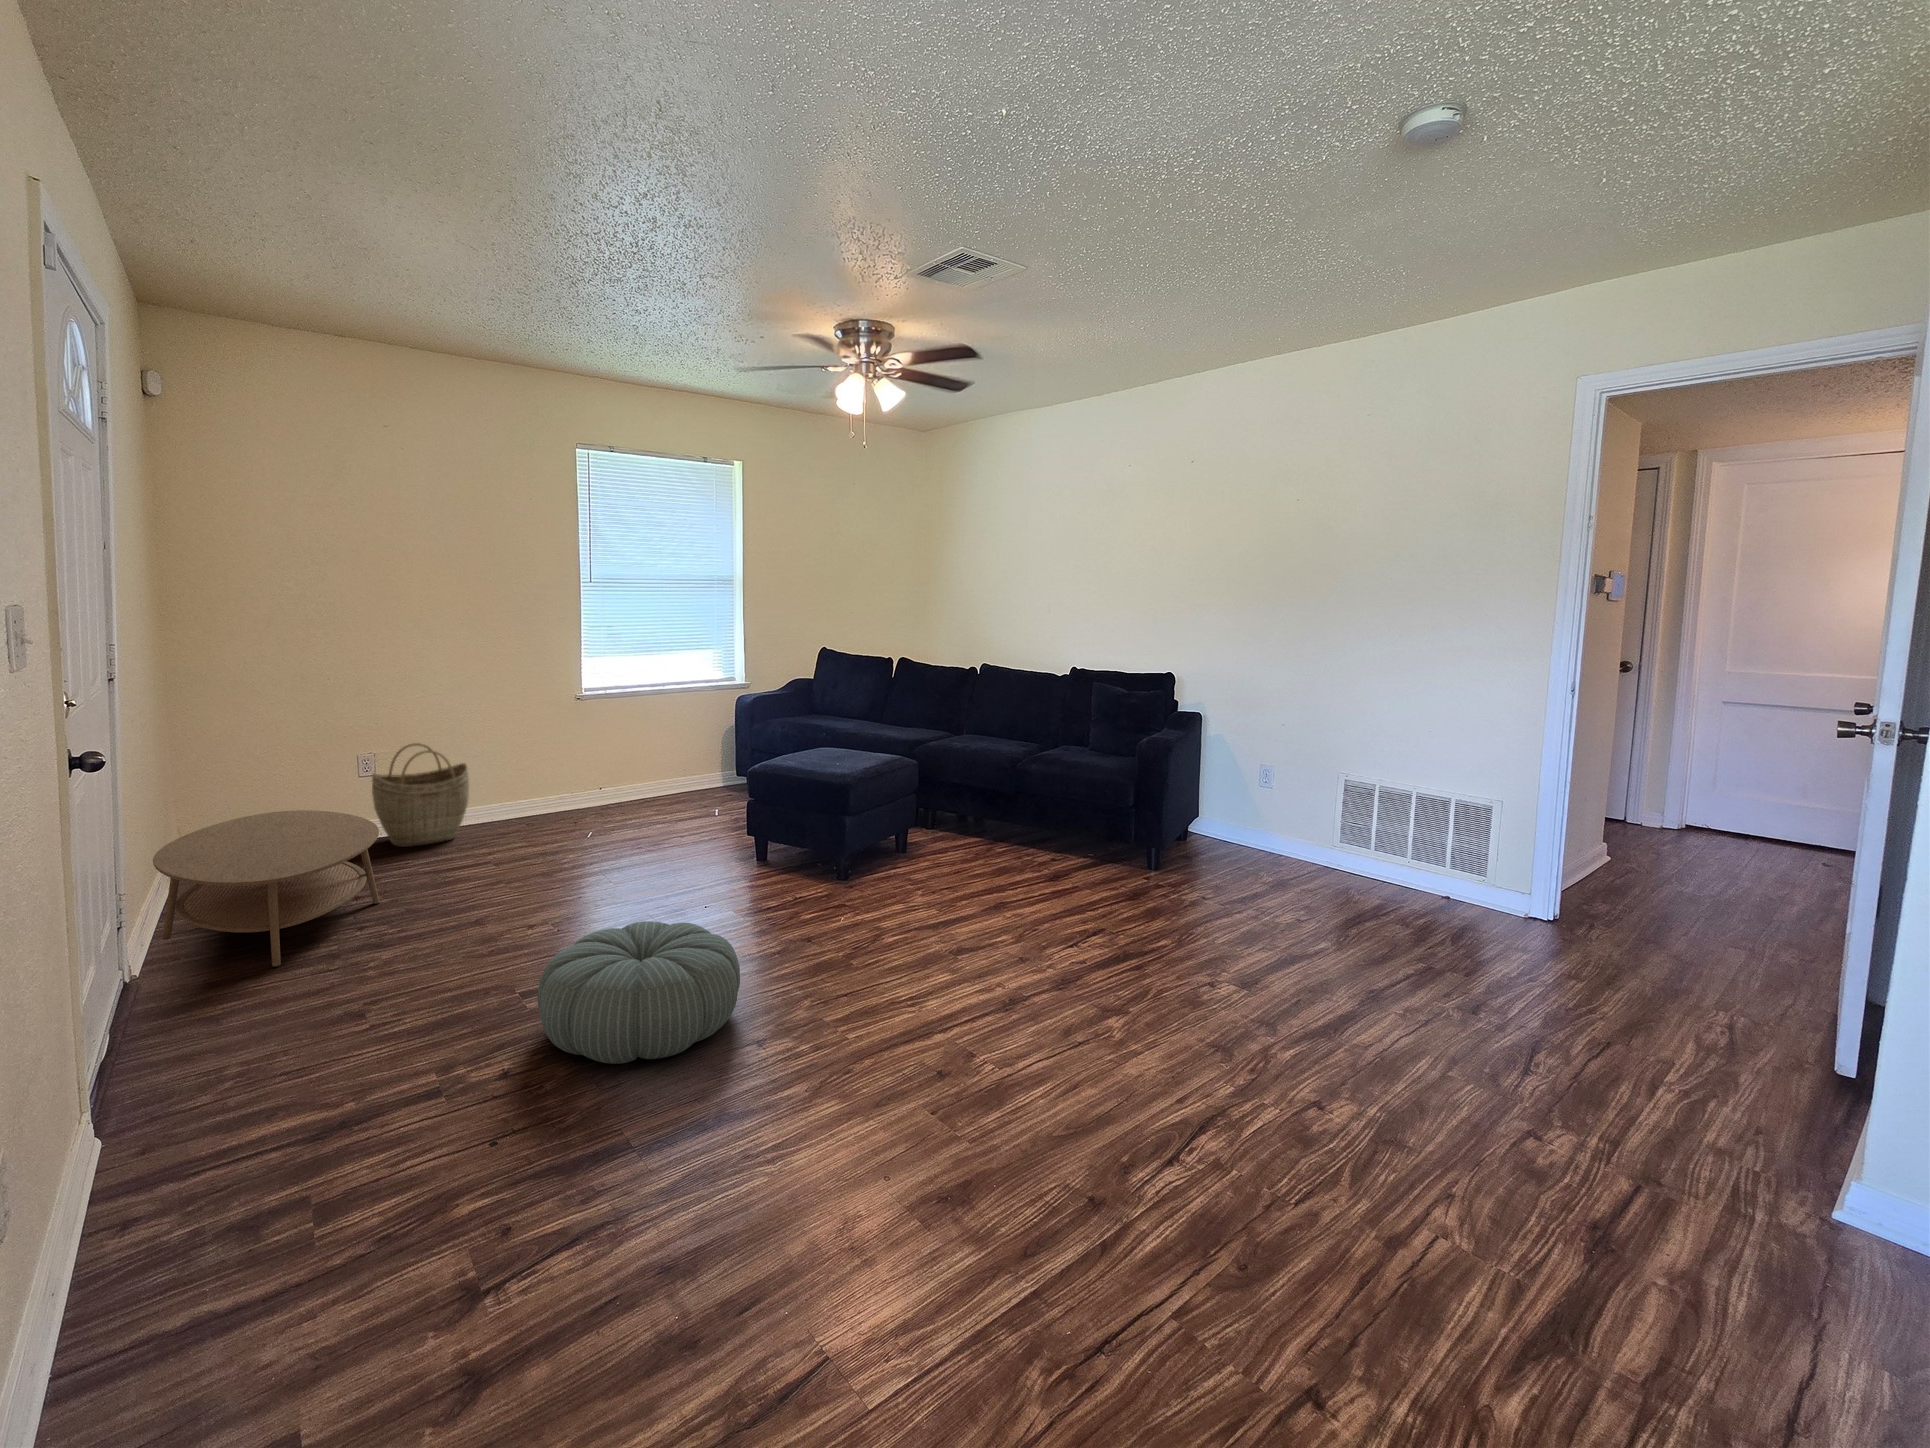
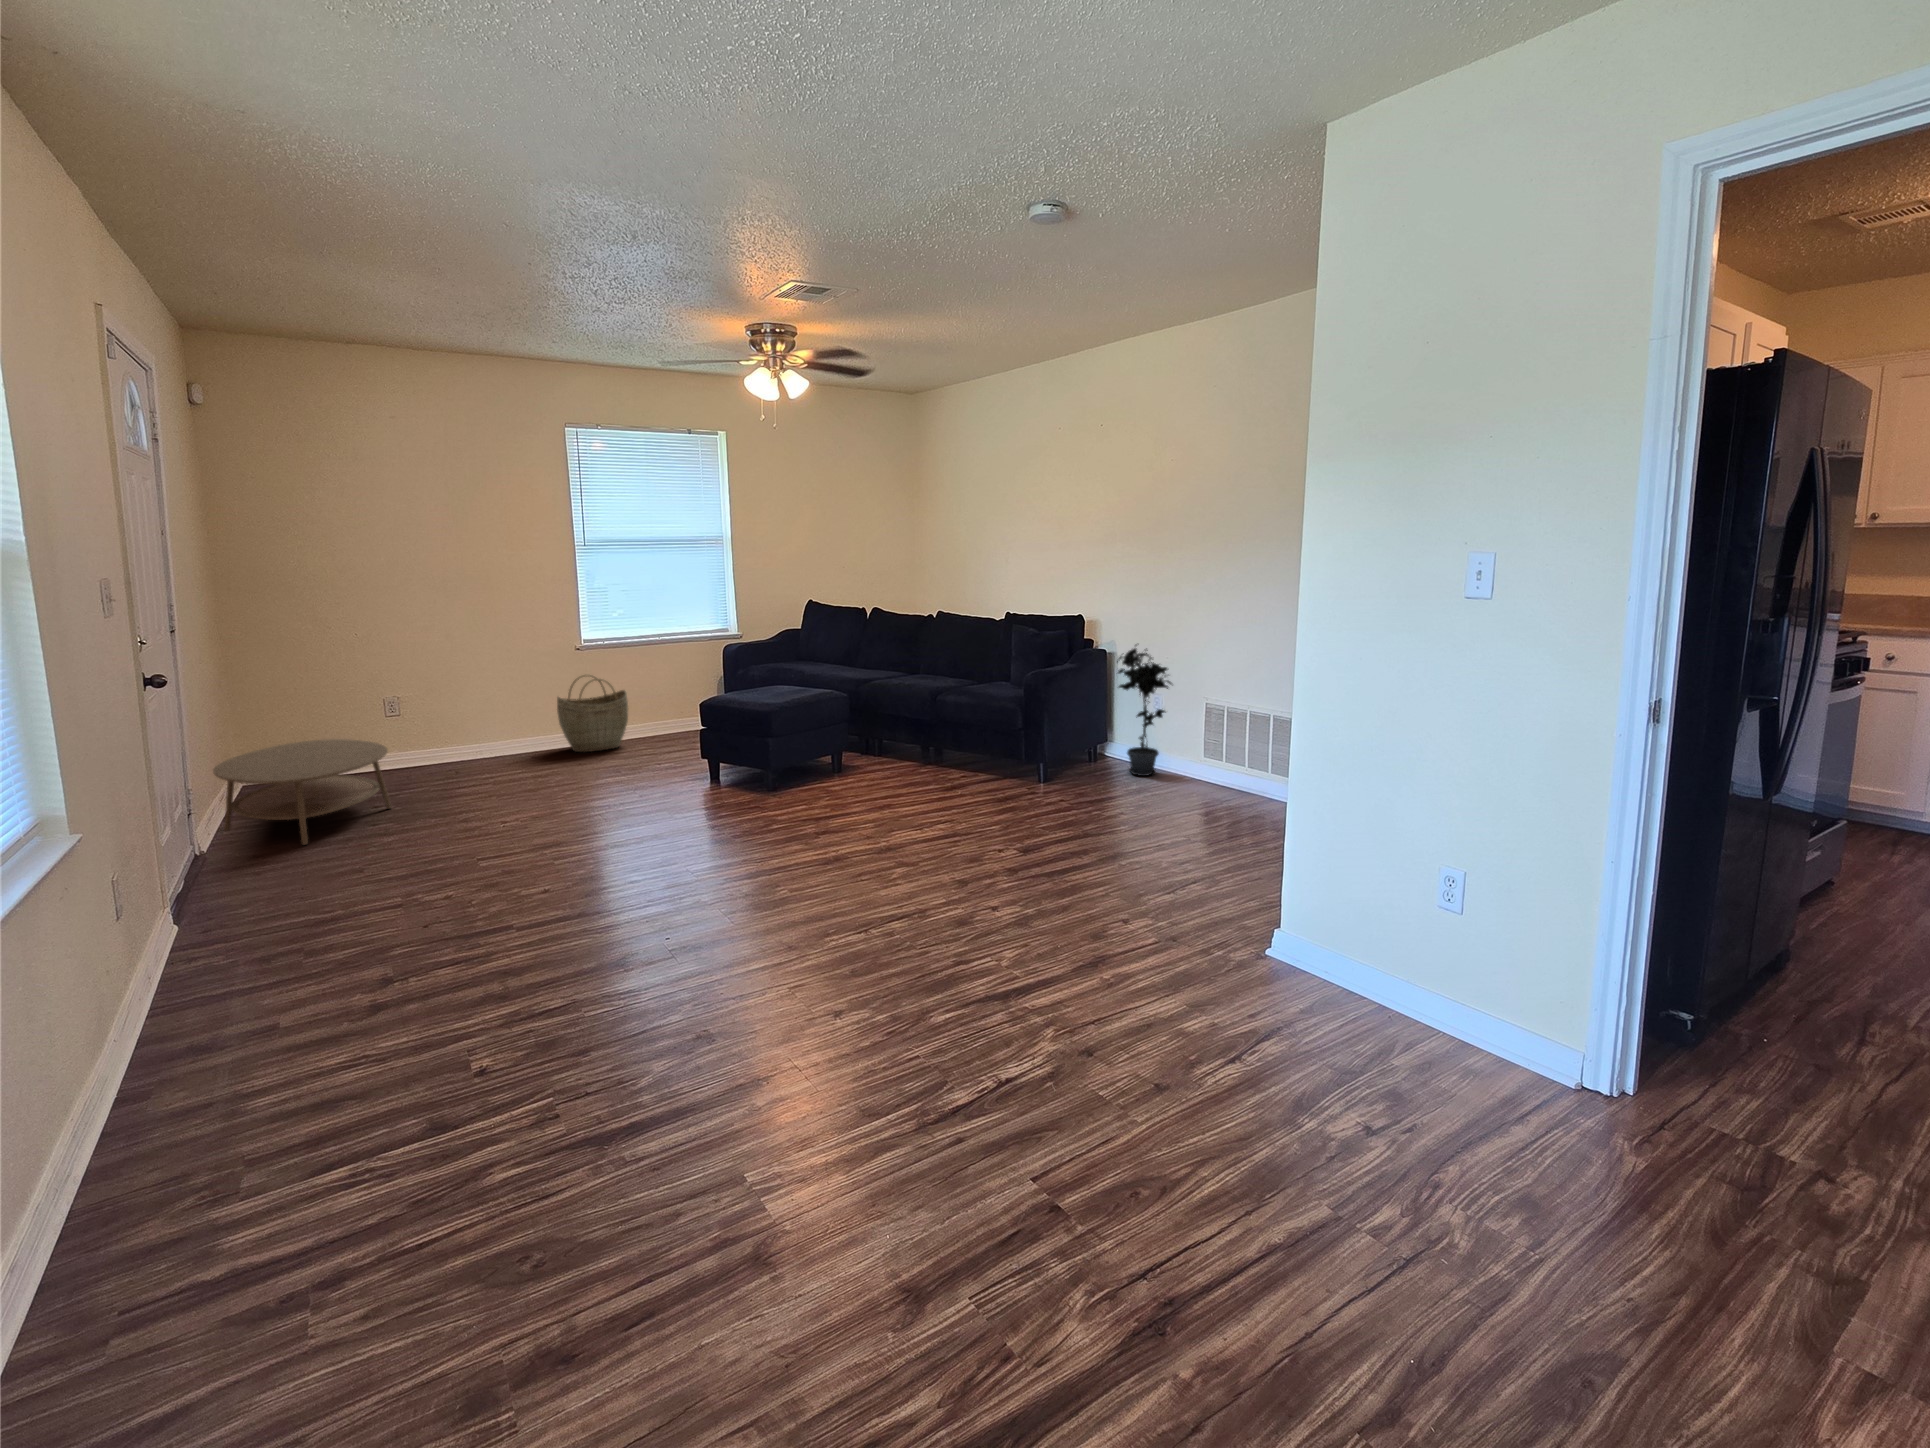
potted plant: none [1225,709,1313,864] -> present [1117,645,1172,776]
woven basket: present [372,743,469,847] -> present [557,675,628,752]
pouf: present [537,921,740,1064] -> none [474,804,630,891]

